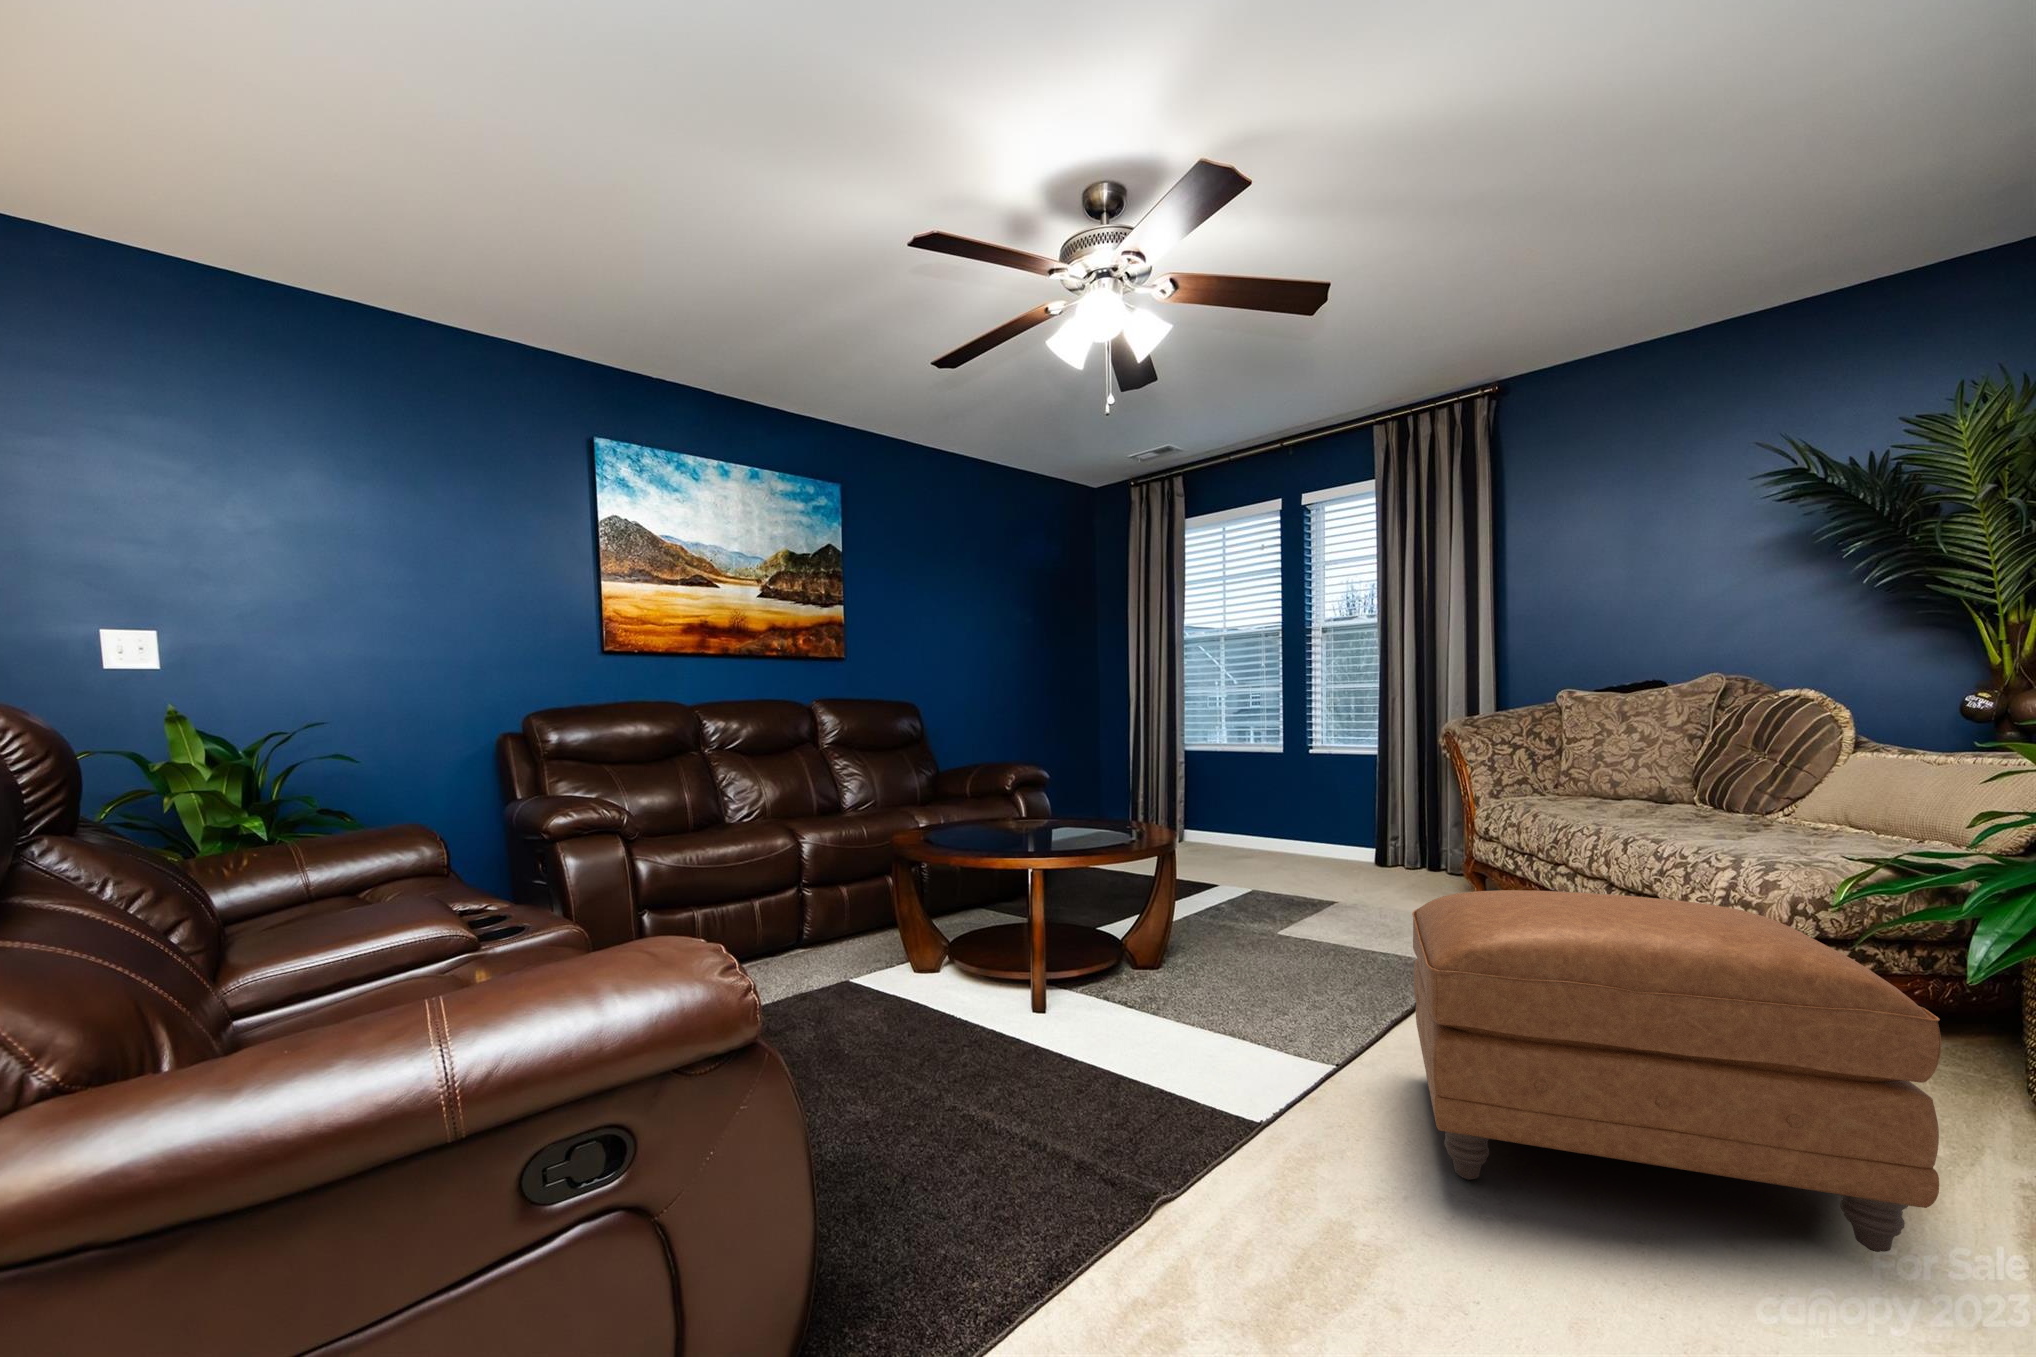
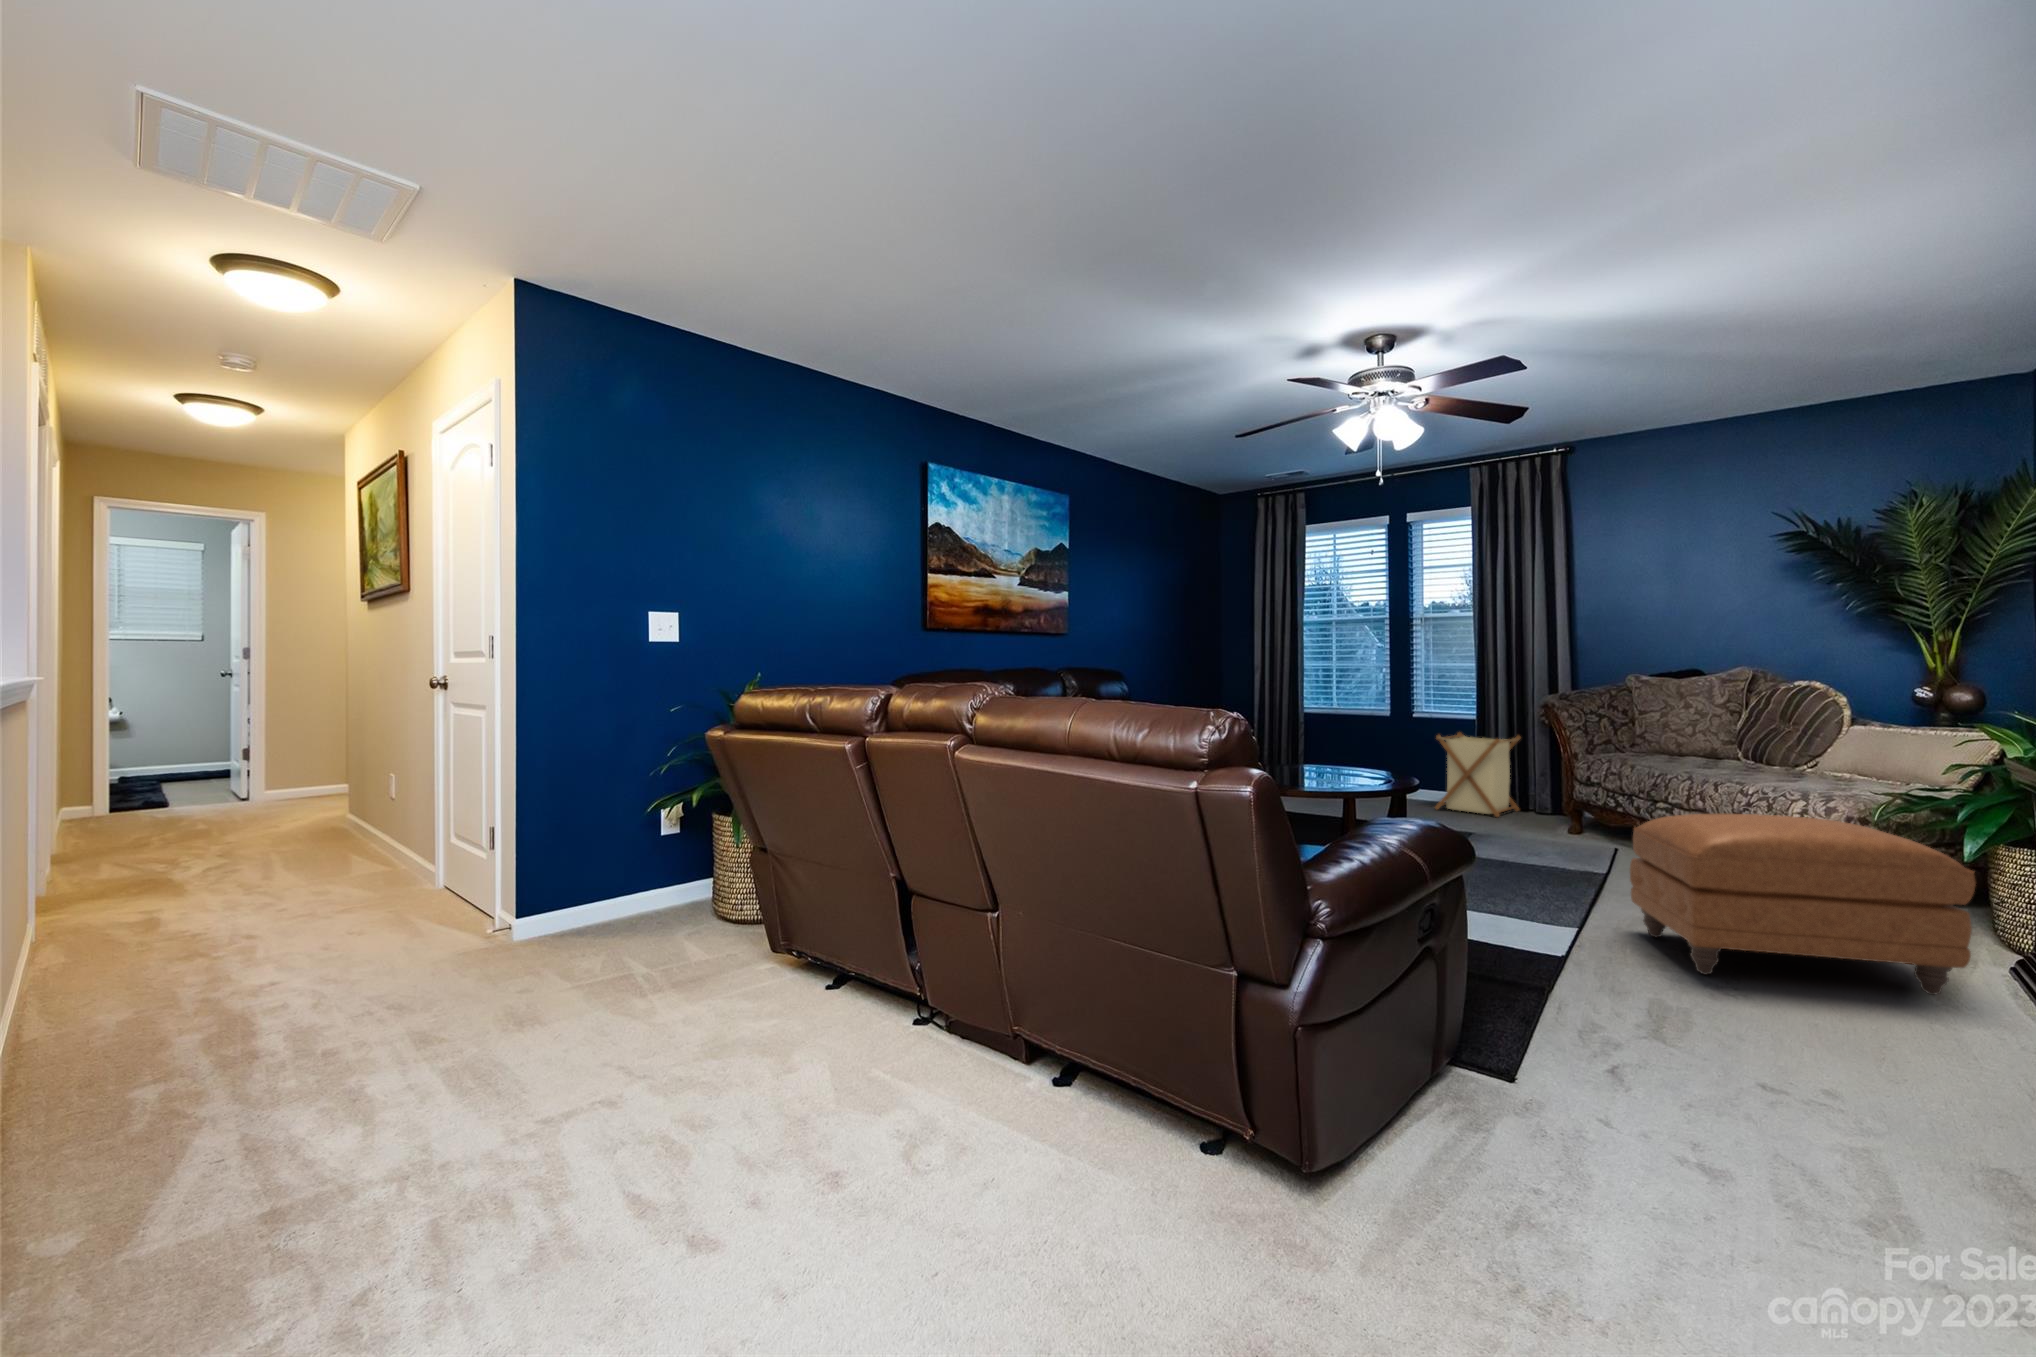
laundry basket: none [1322,768,1434,879] -> present [1435,732,1521,817]

